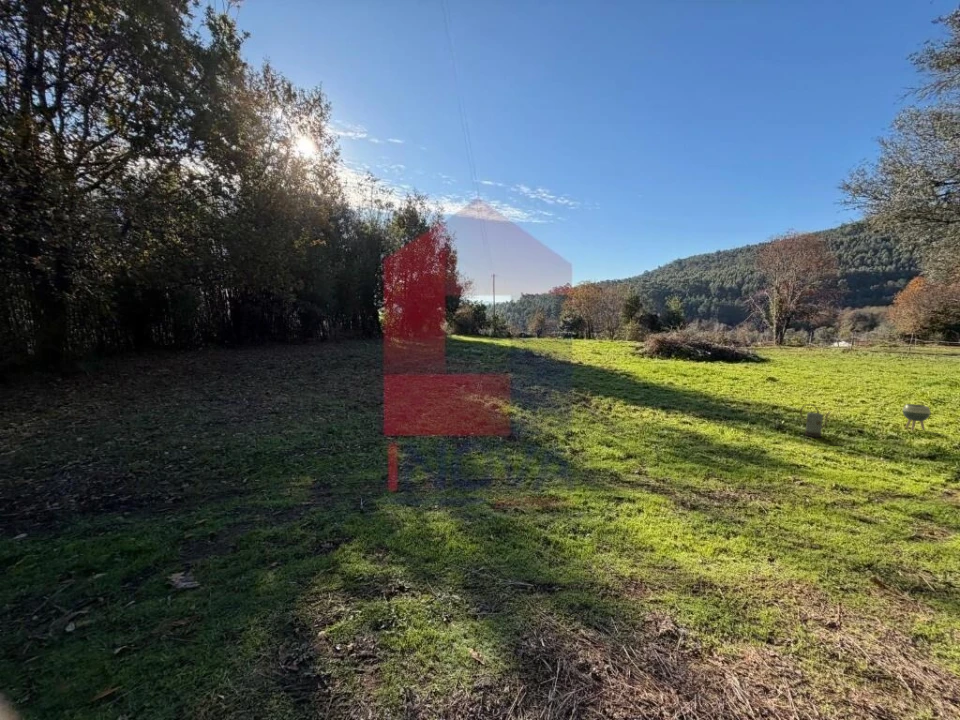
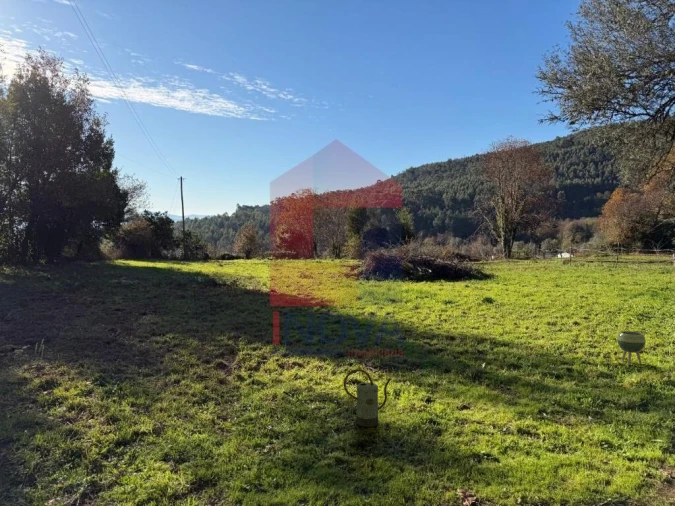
watering can: present [800,404,830,437] -> present [343,369,391,427]

